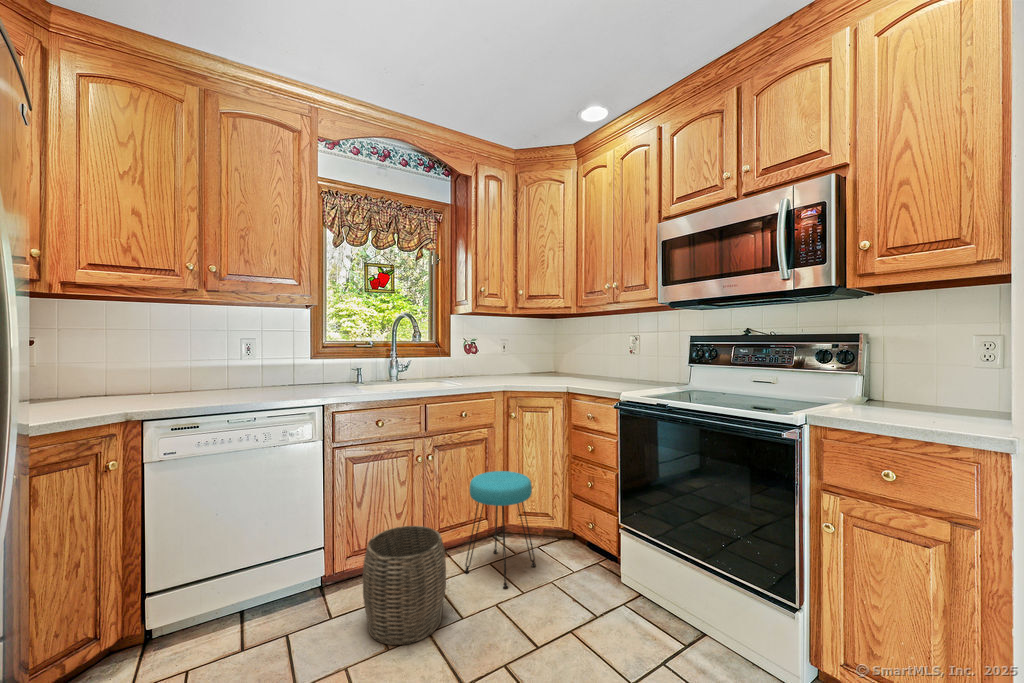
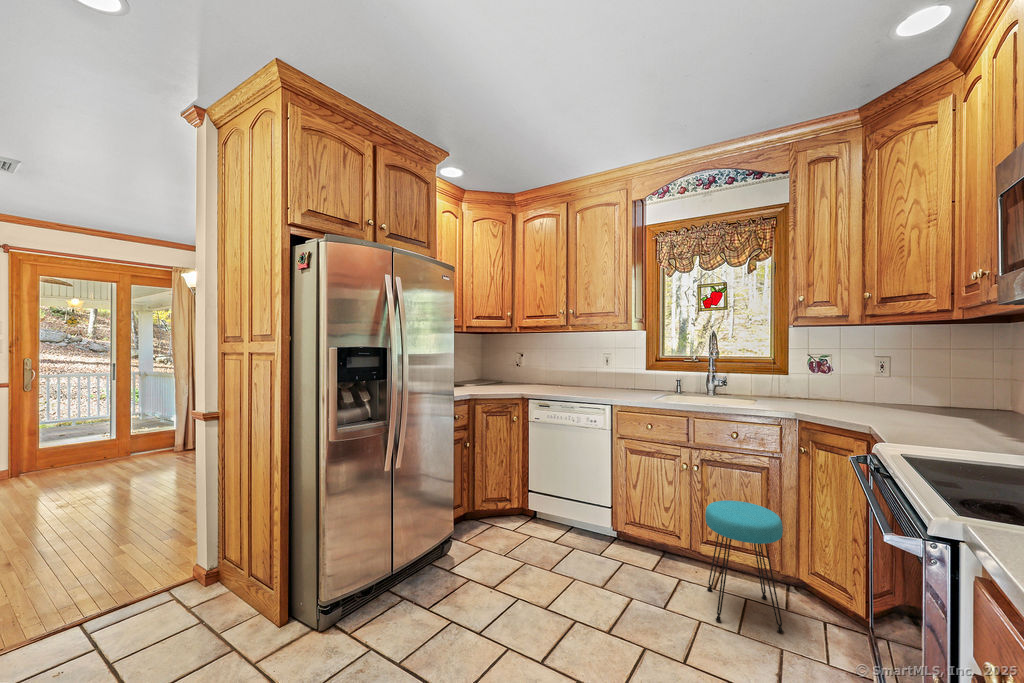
woven basket: present [363,526,446,645] -> none [587,507,654,598]

